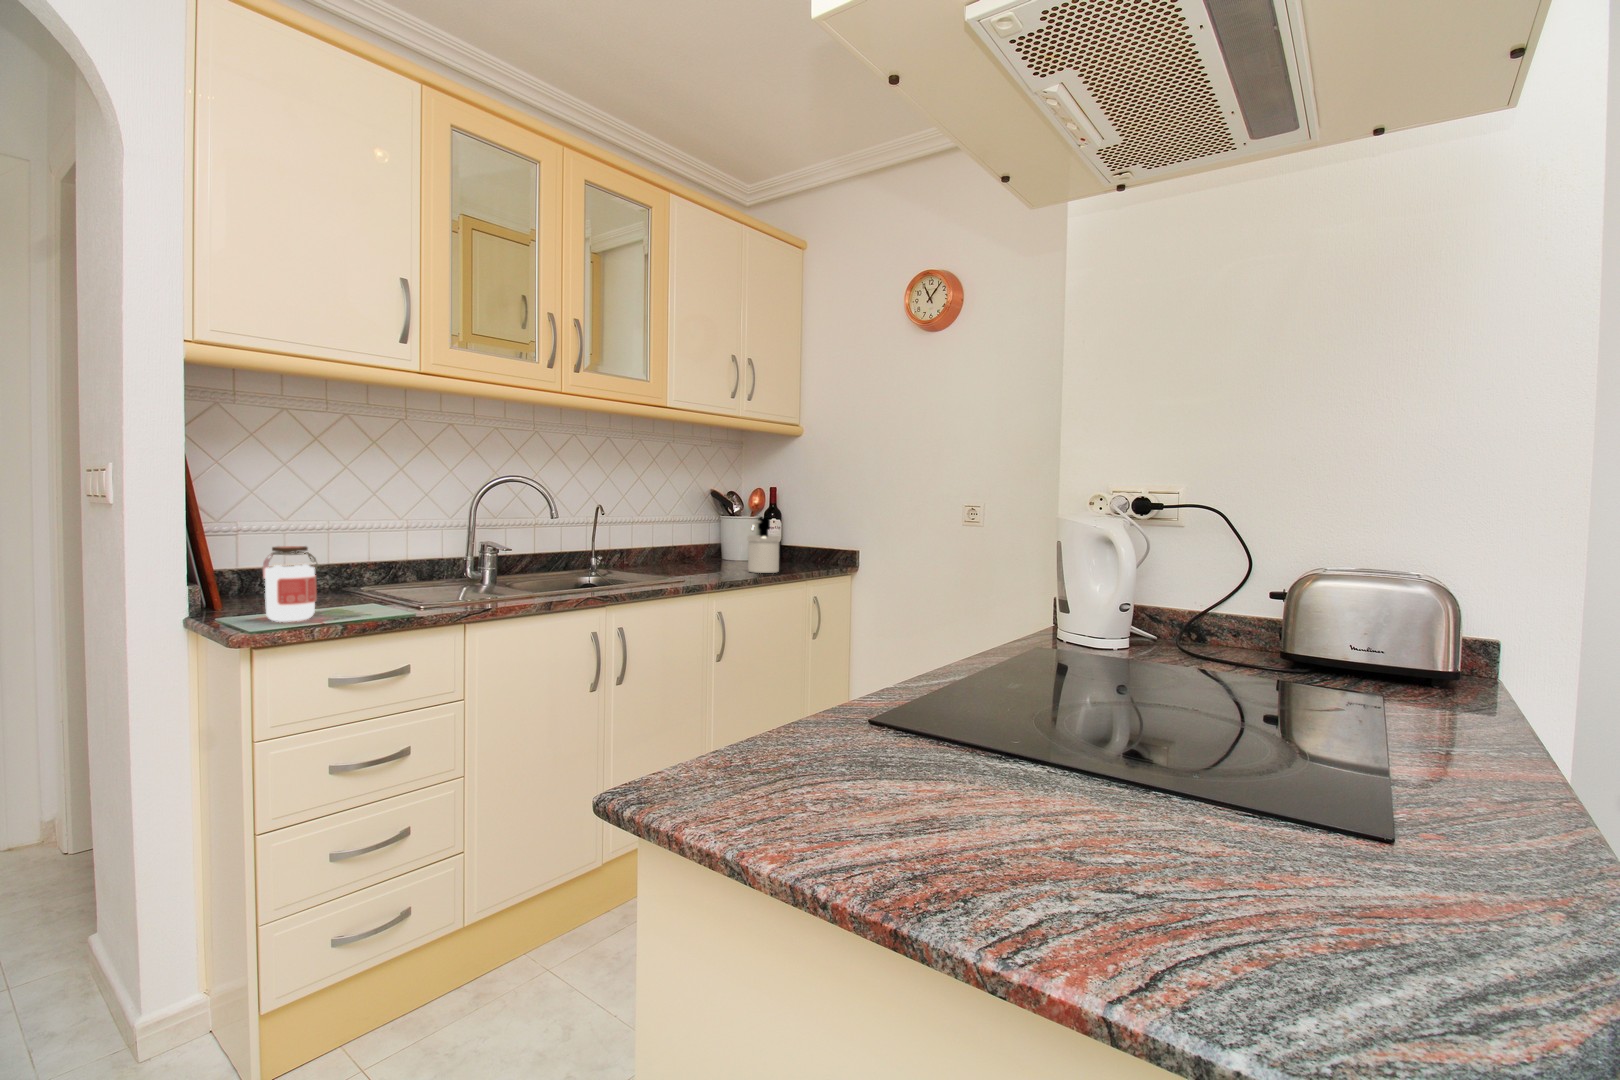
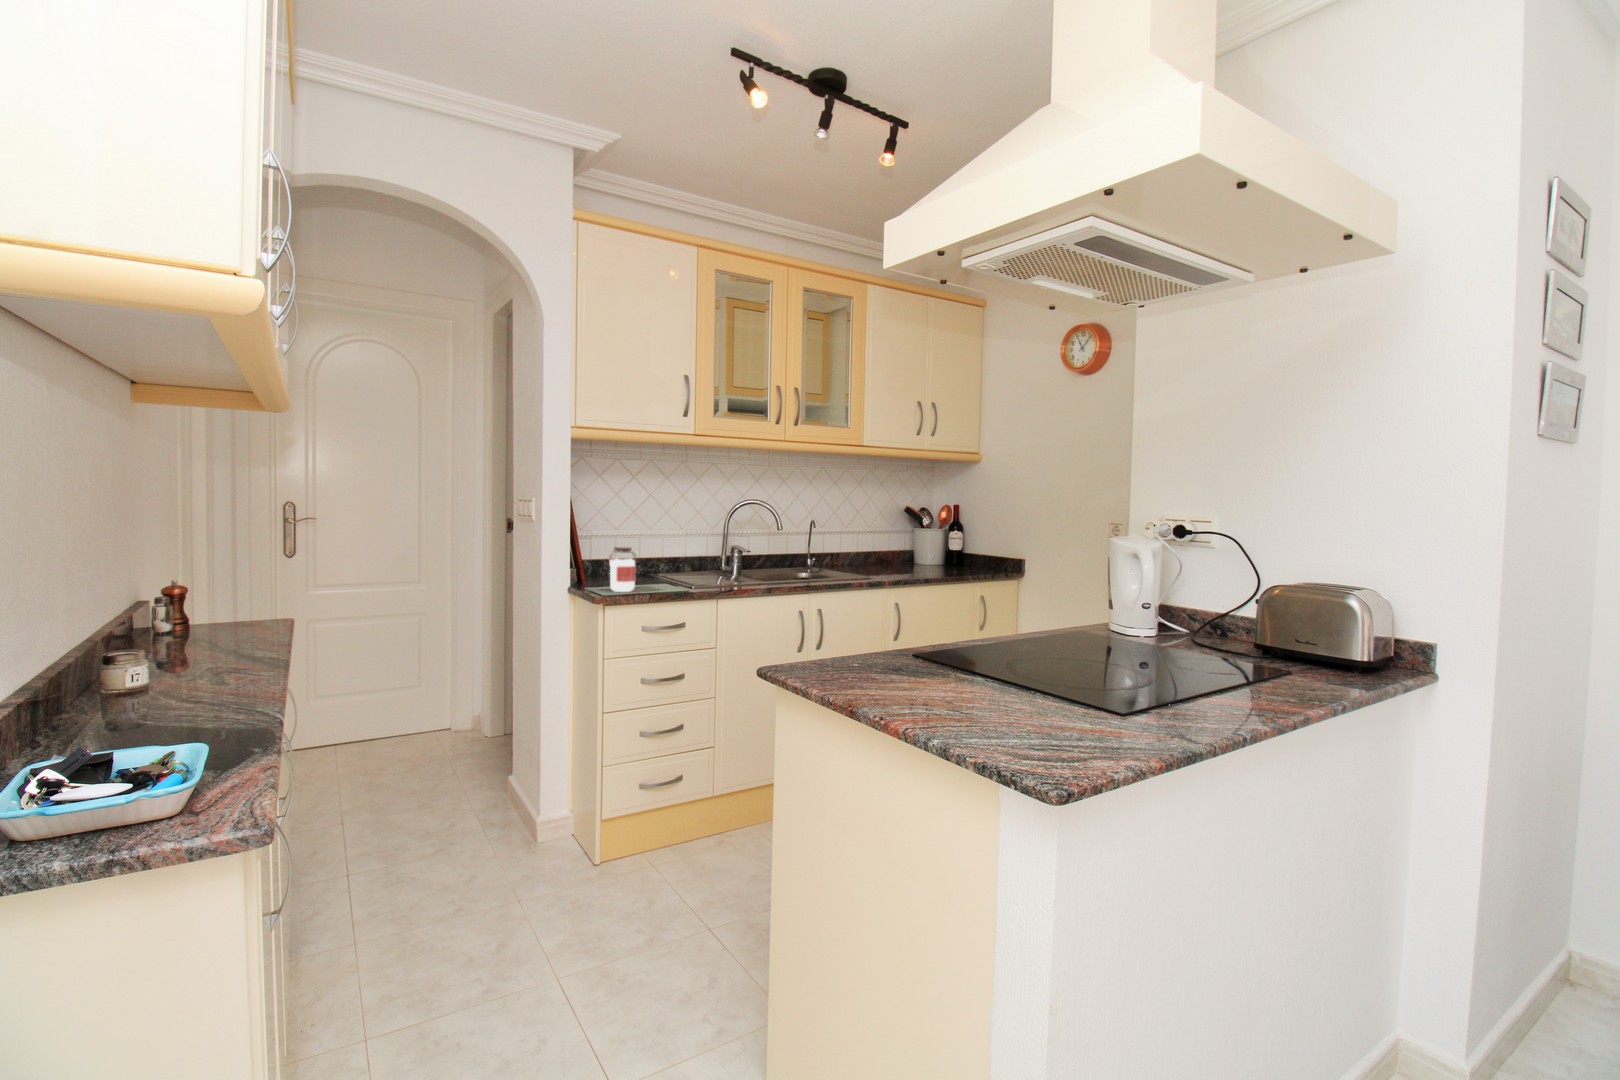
soap dispenser: present [747,518,781,573] -> none [928,530,955,575]

